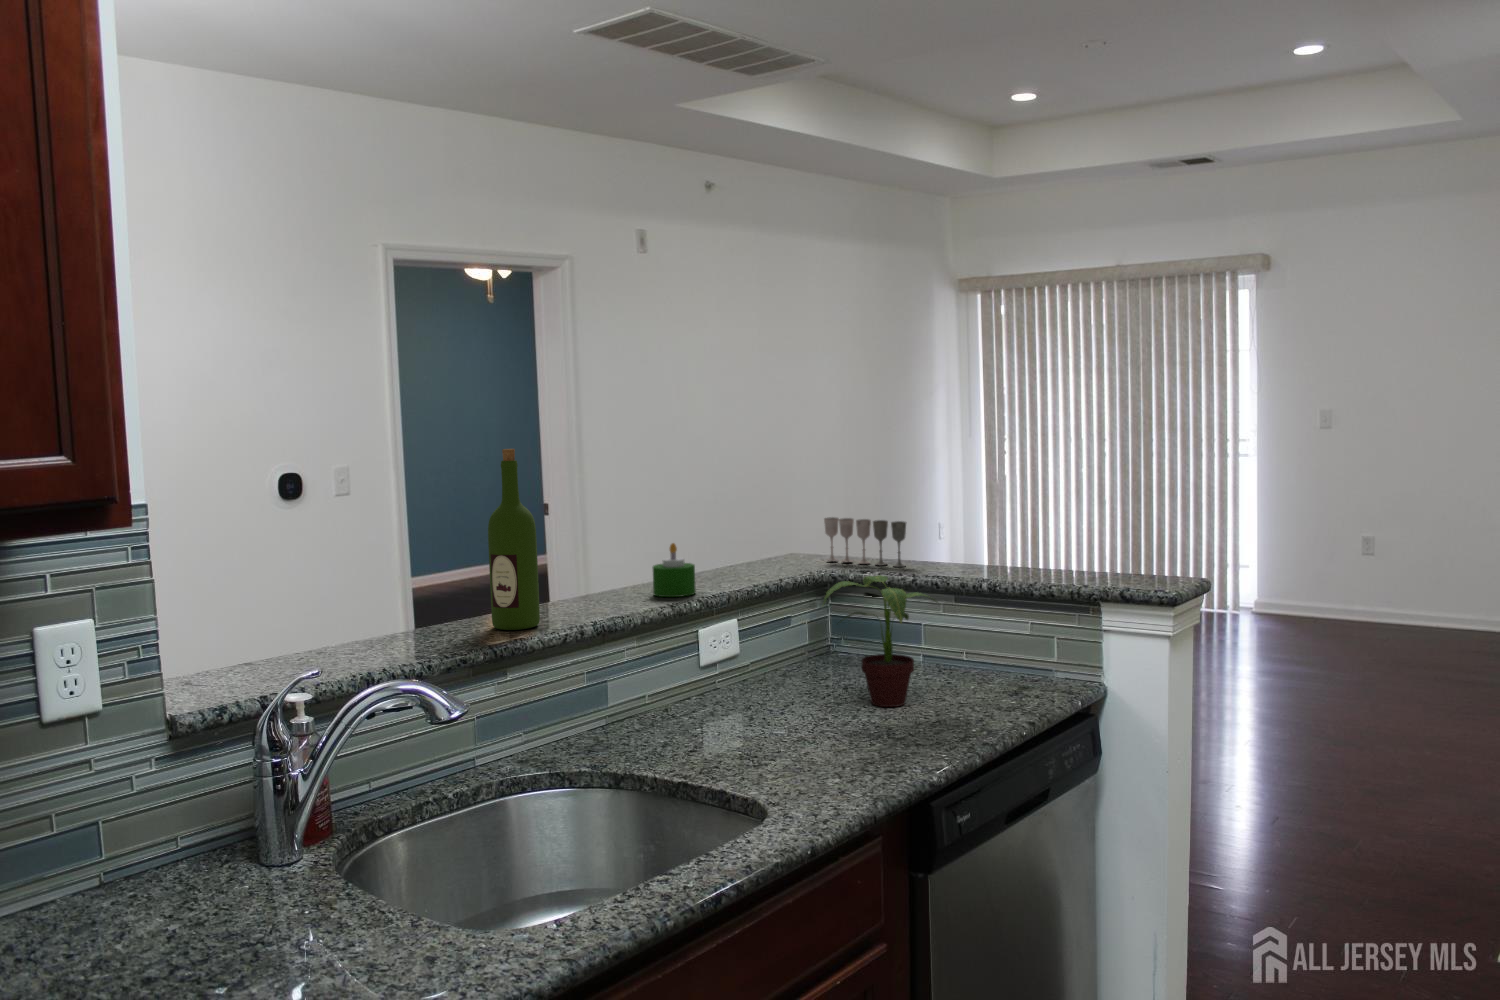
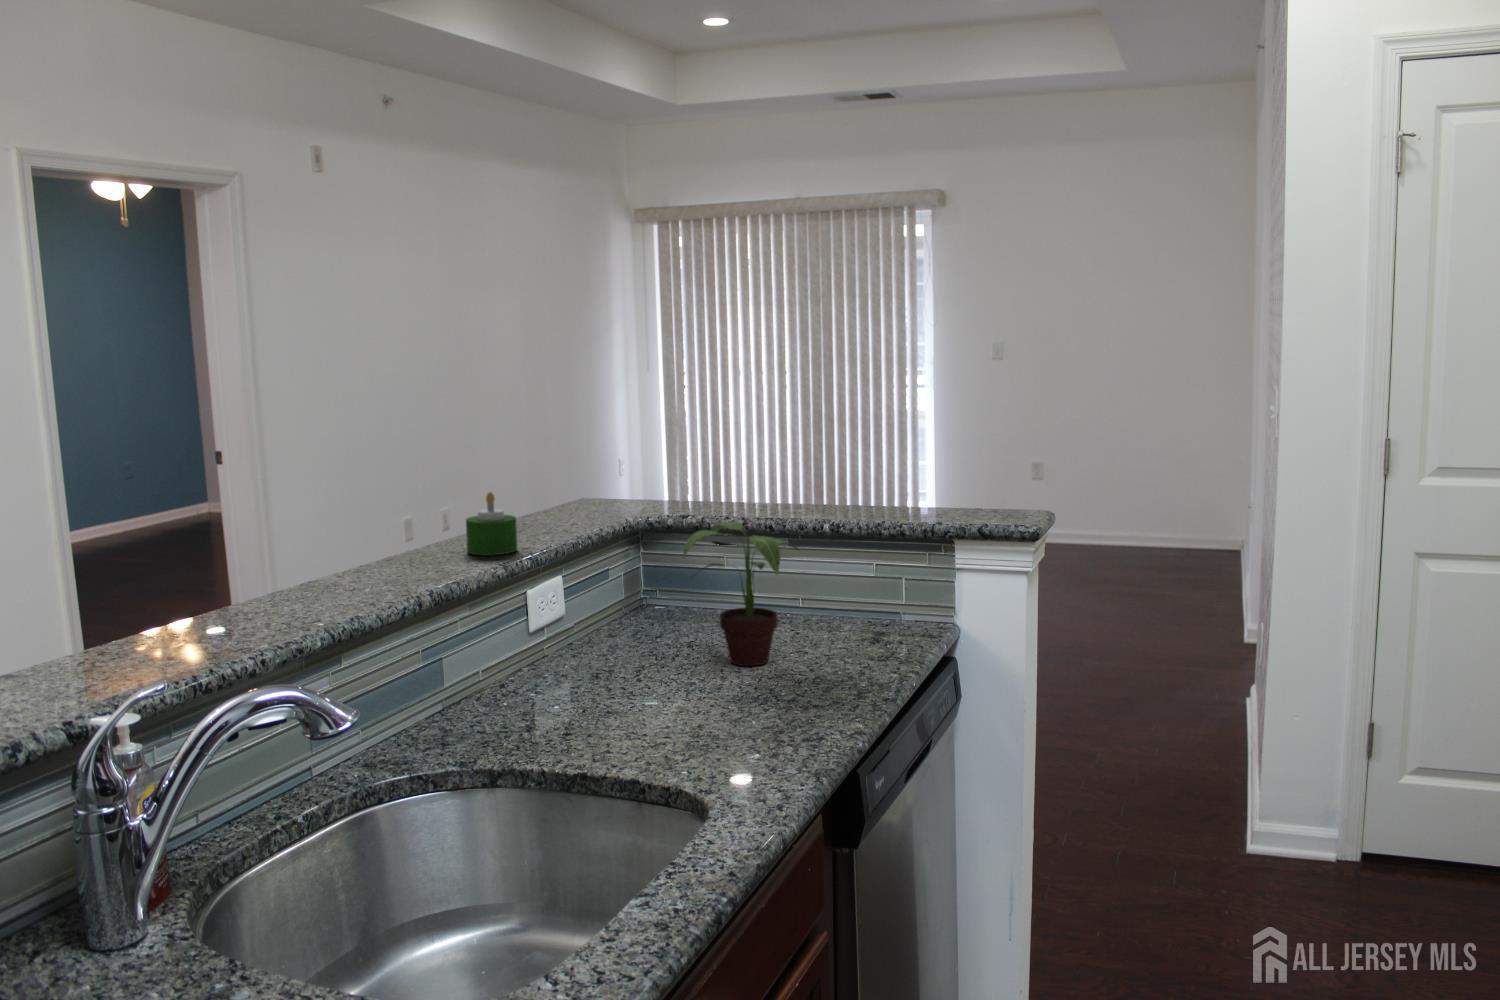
wine bottle: present [488,449,540,630] -> none [296,382,364,607]
wine glass: present [824,517,906,567] -> none [625,458,722,511]

